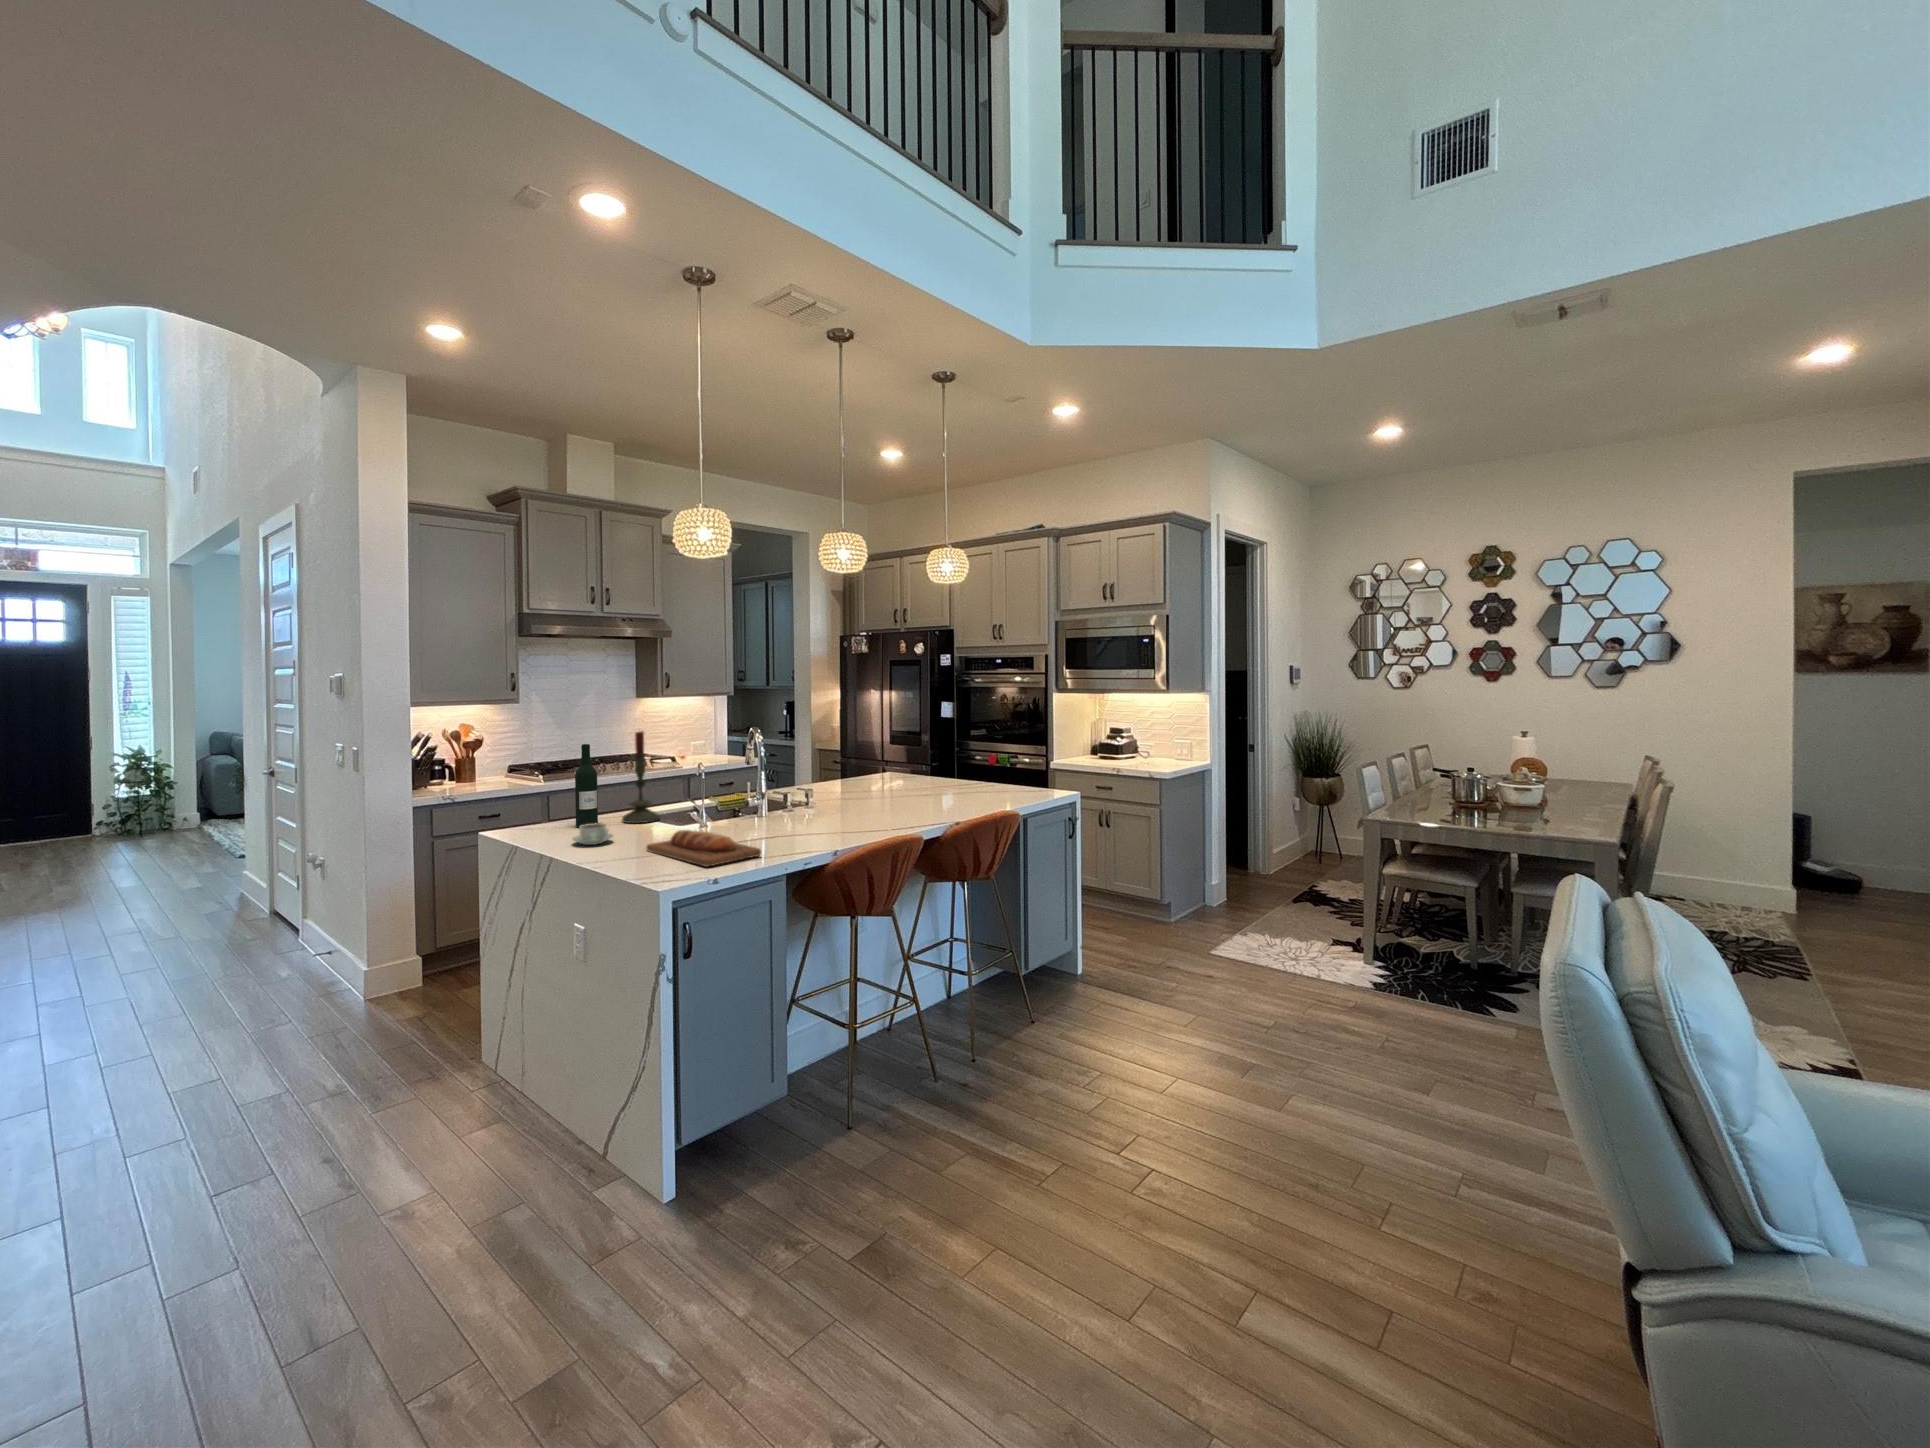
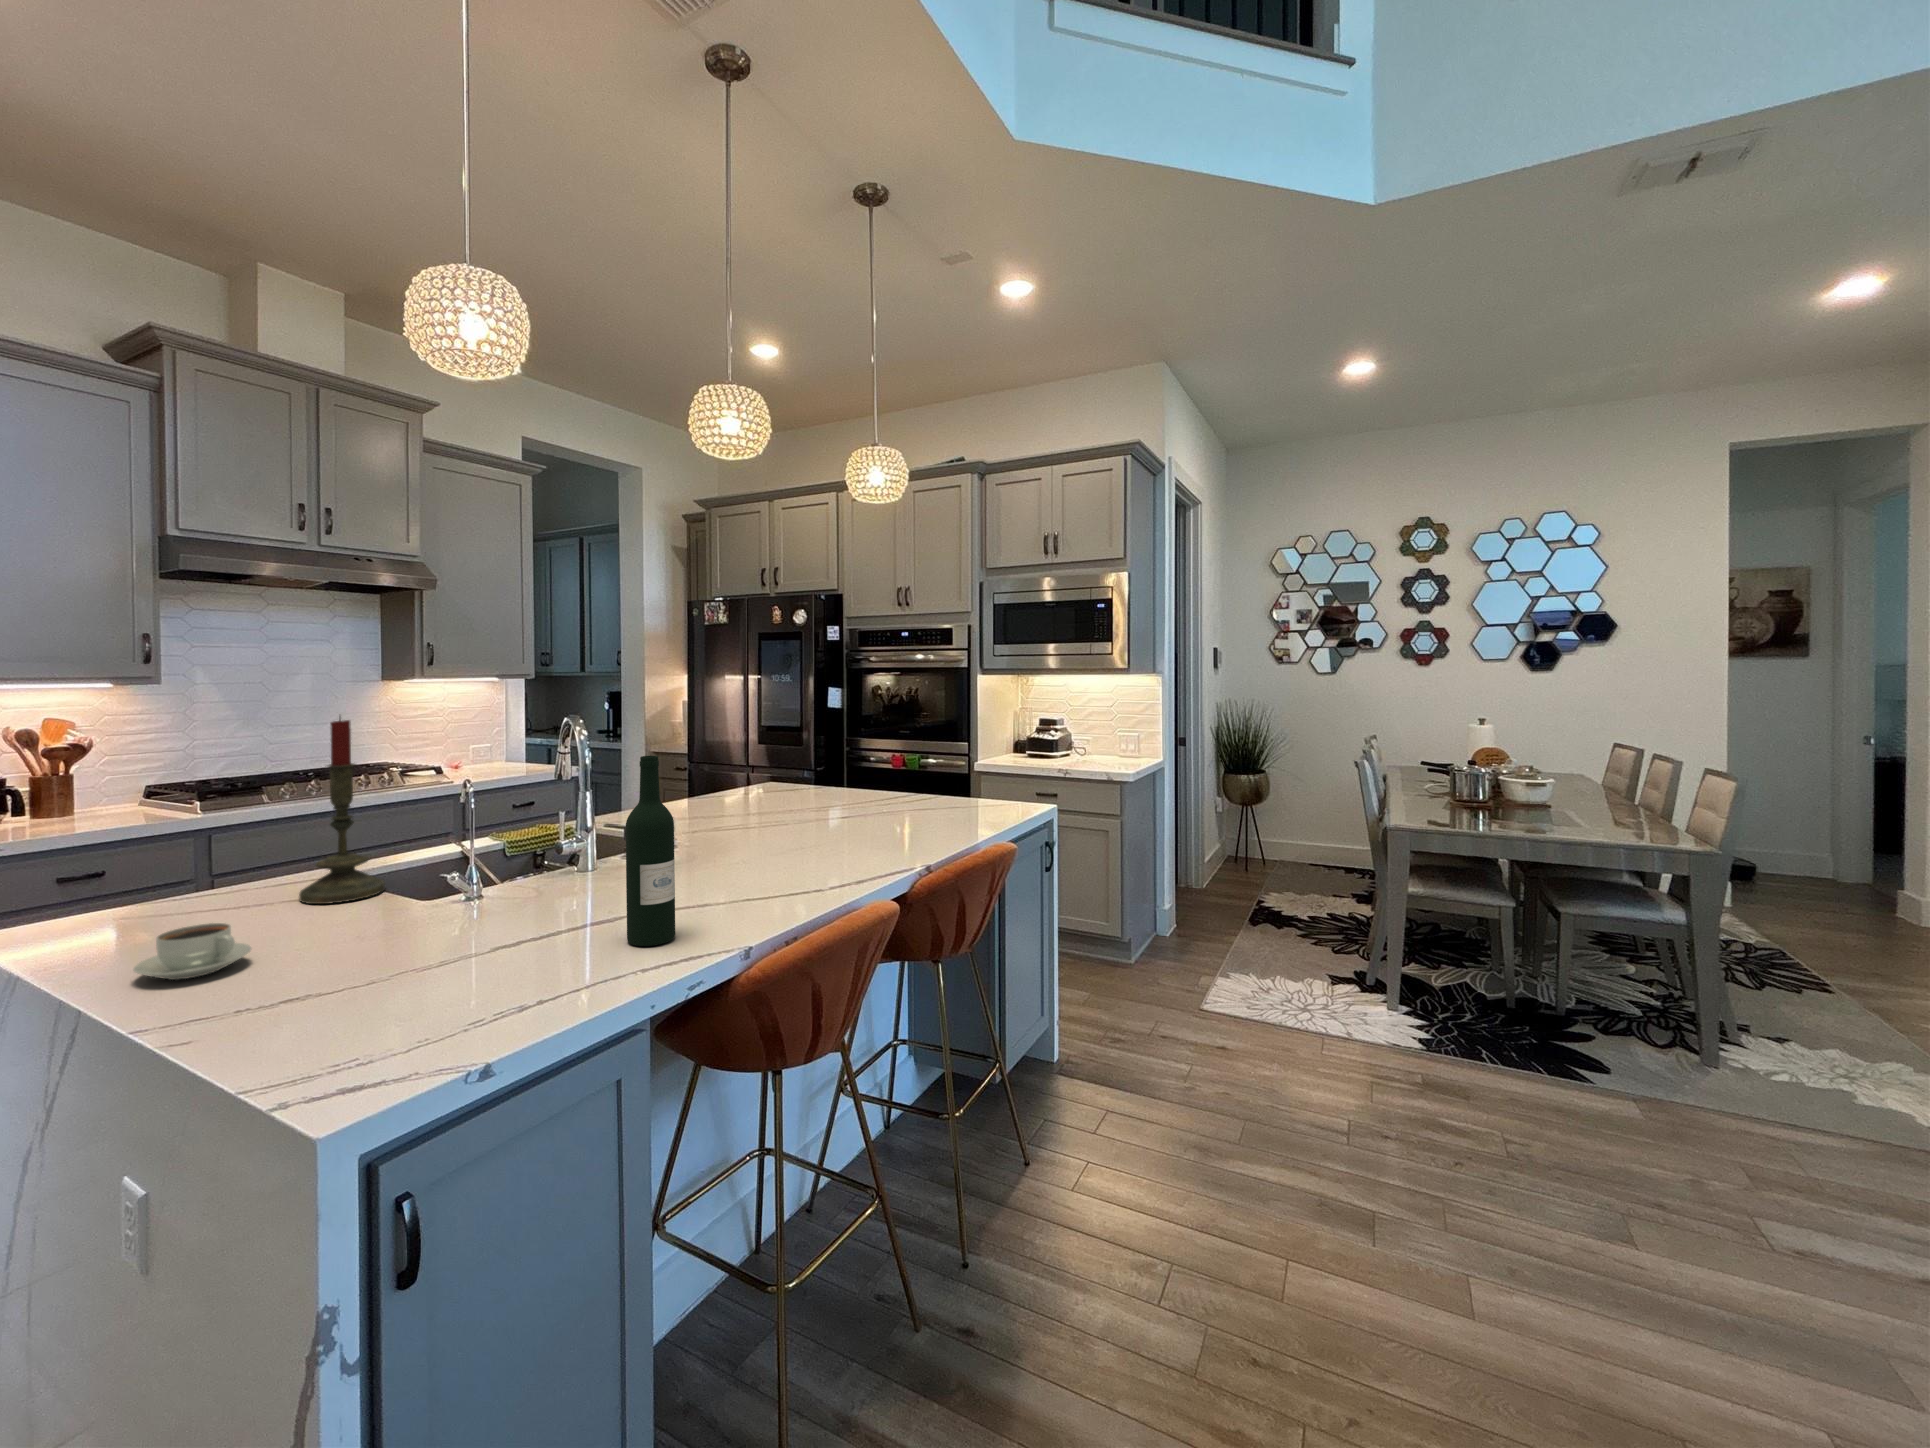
wine bottle: present [575,744,598,827] -> present [626,756,675,946]
bread loaf: present [647,830,761,867] -> none [324,933,606,1043]

